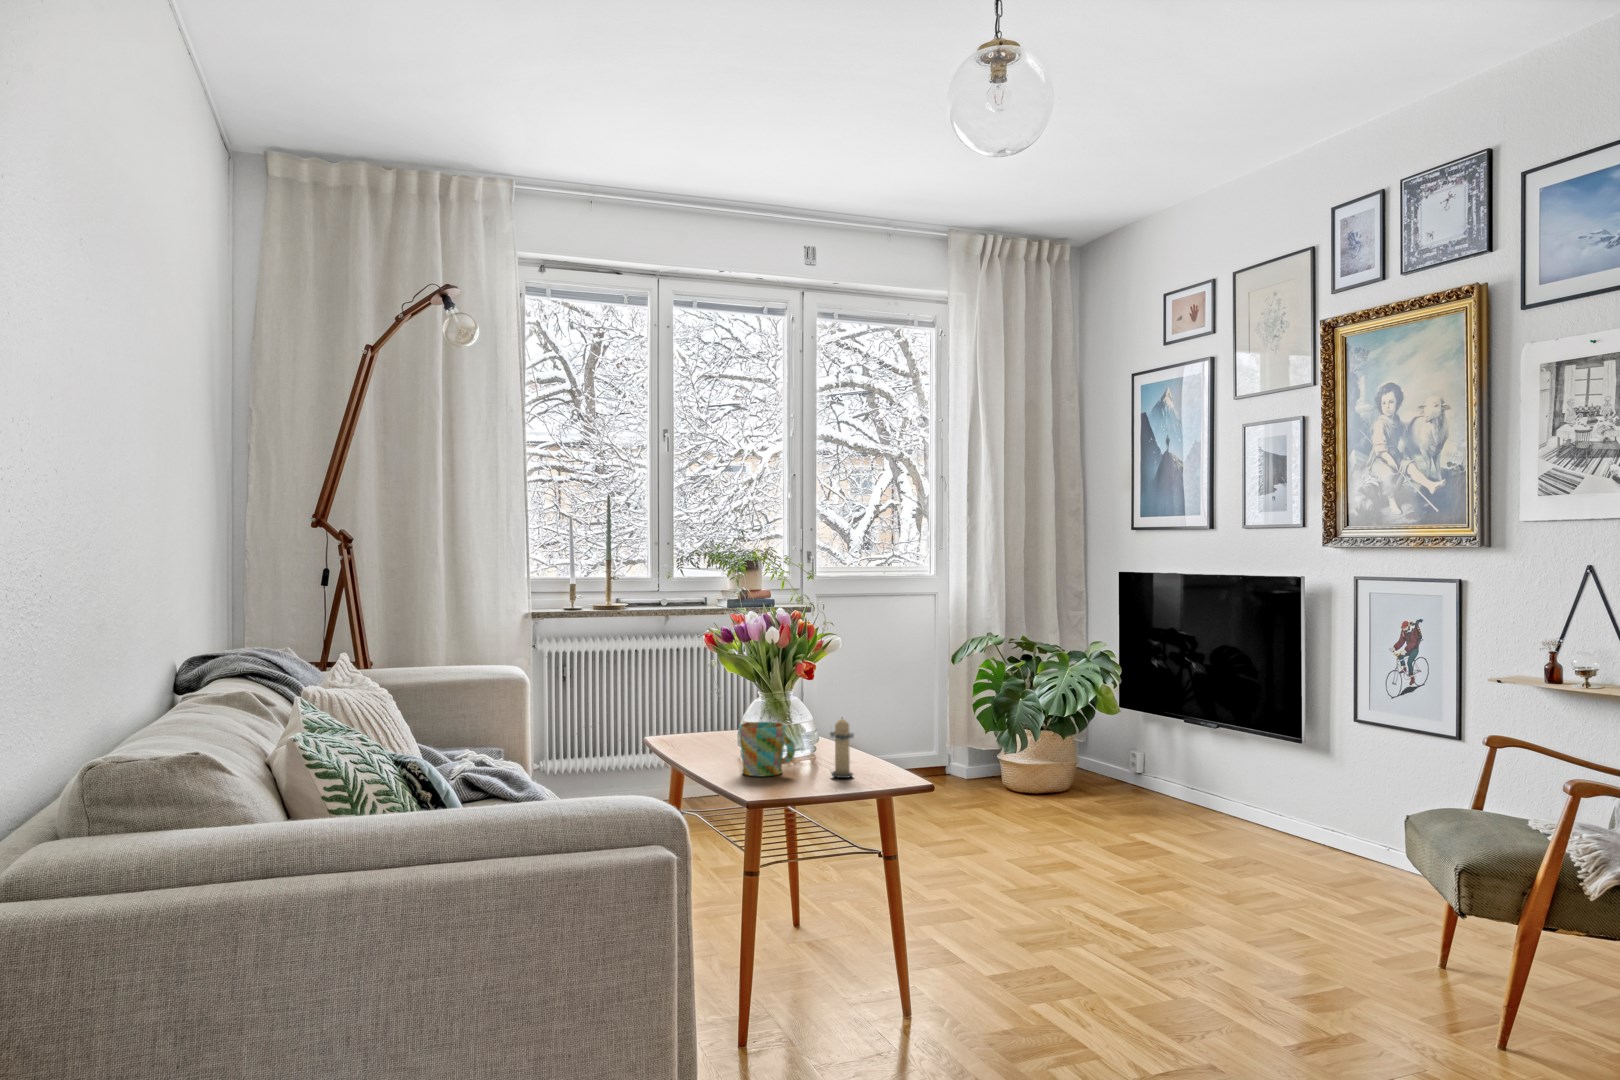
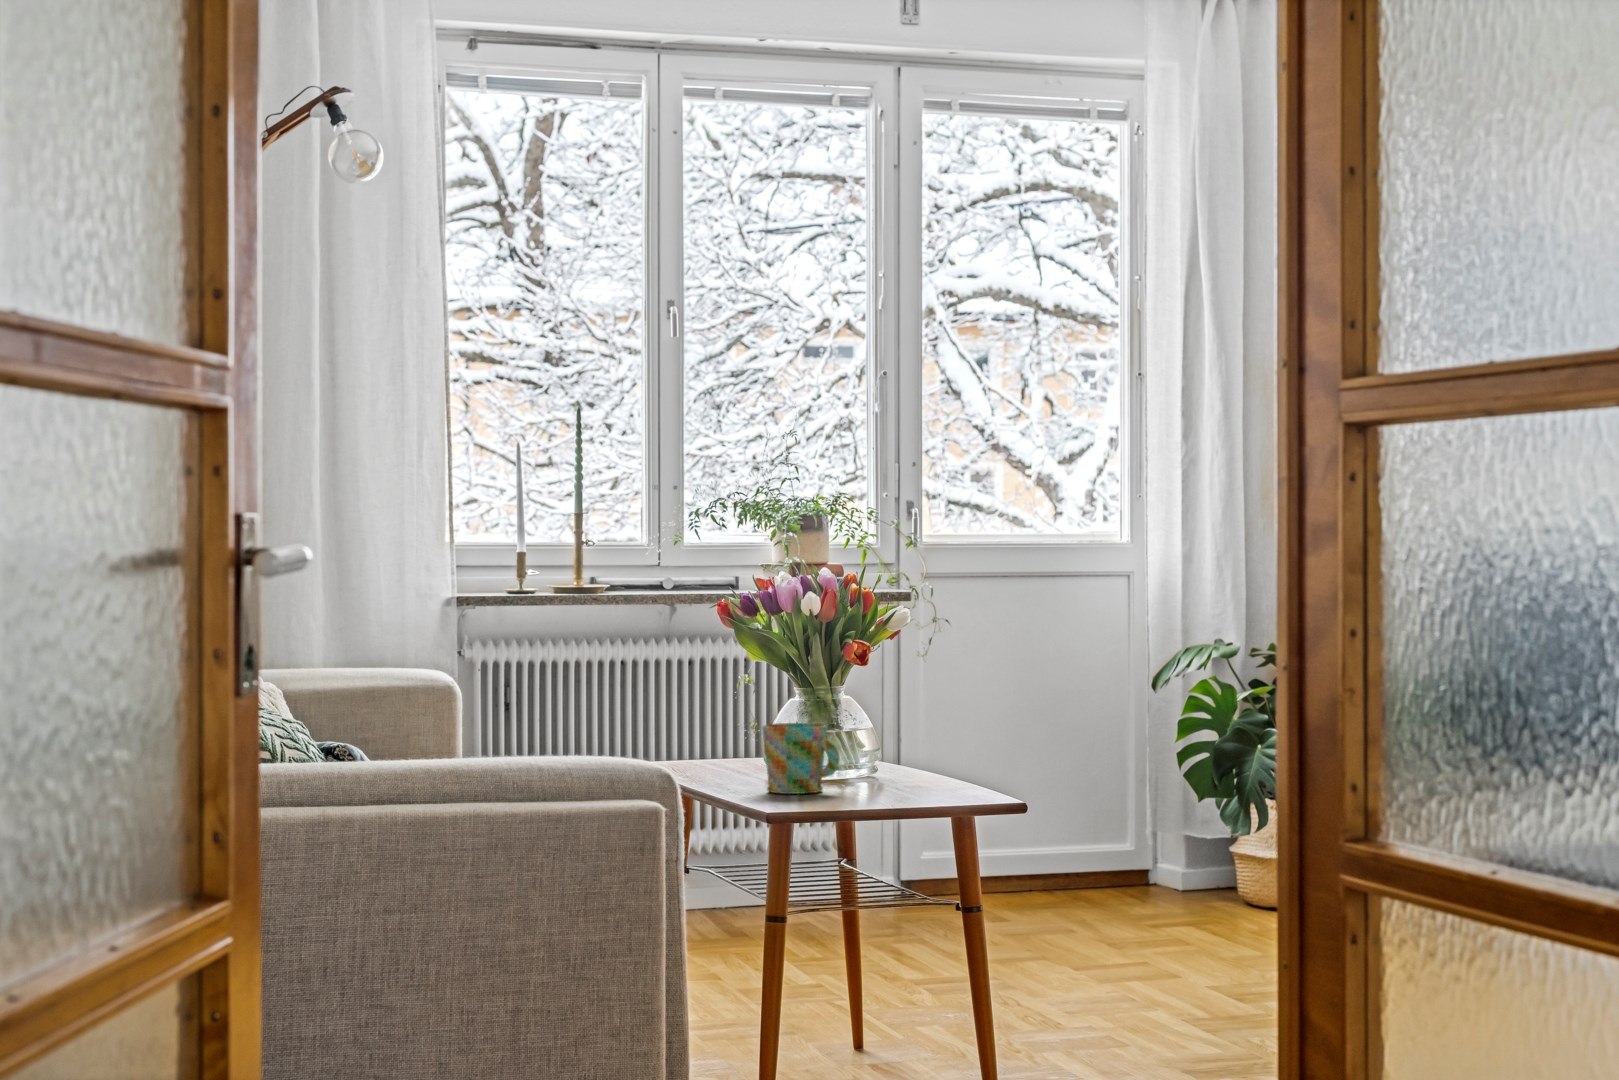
candle: present [830,717,854,778] -> none [882,709,924,796]

